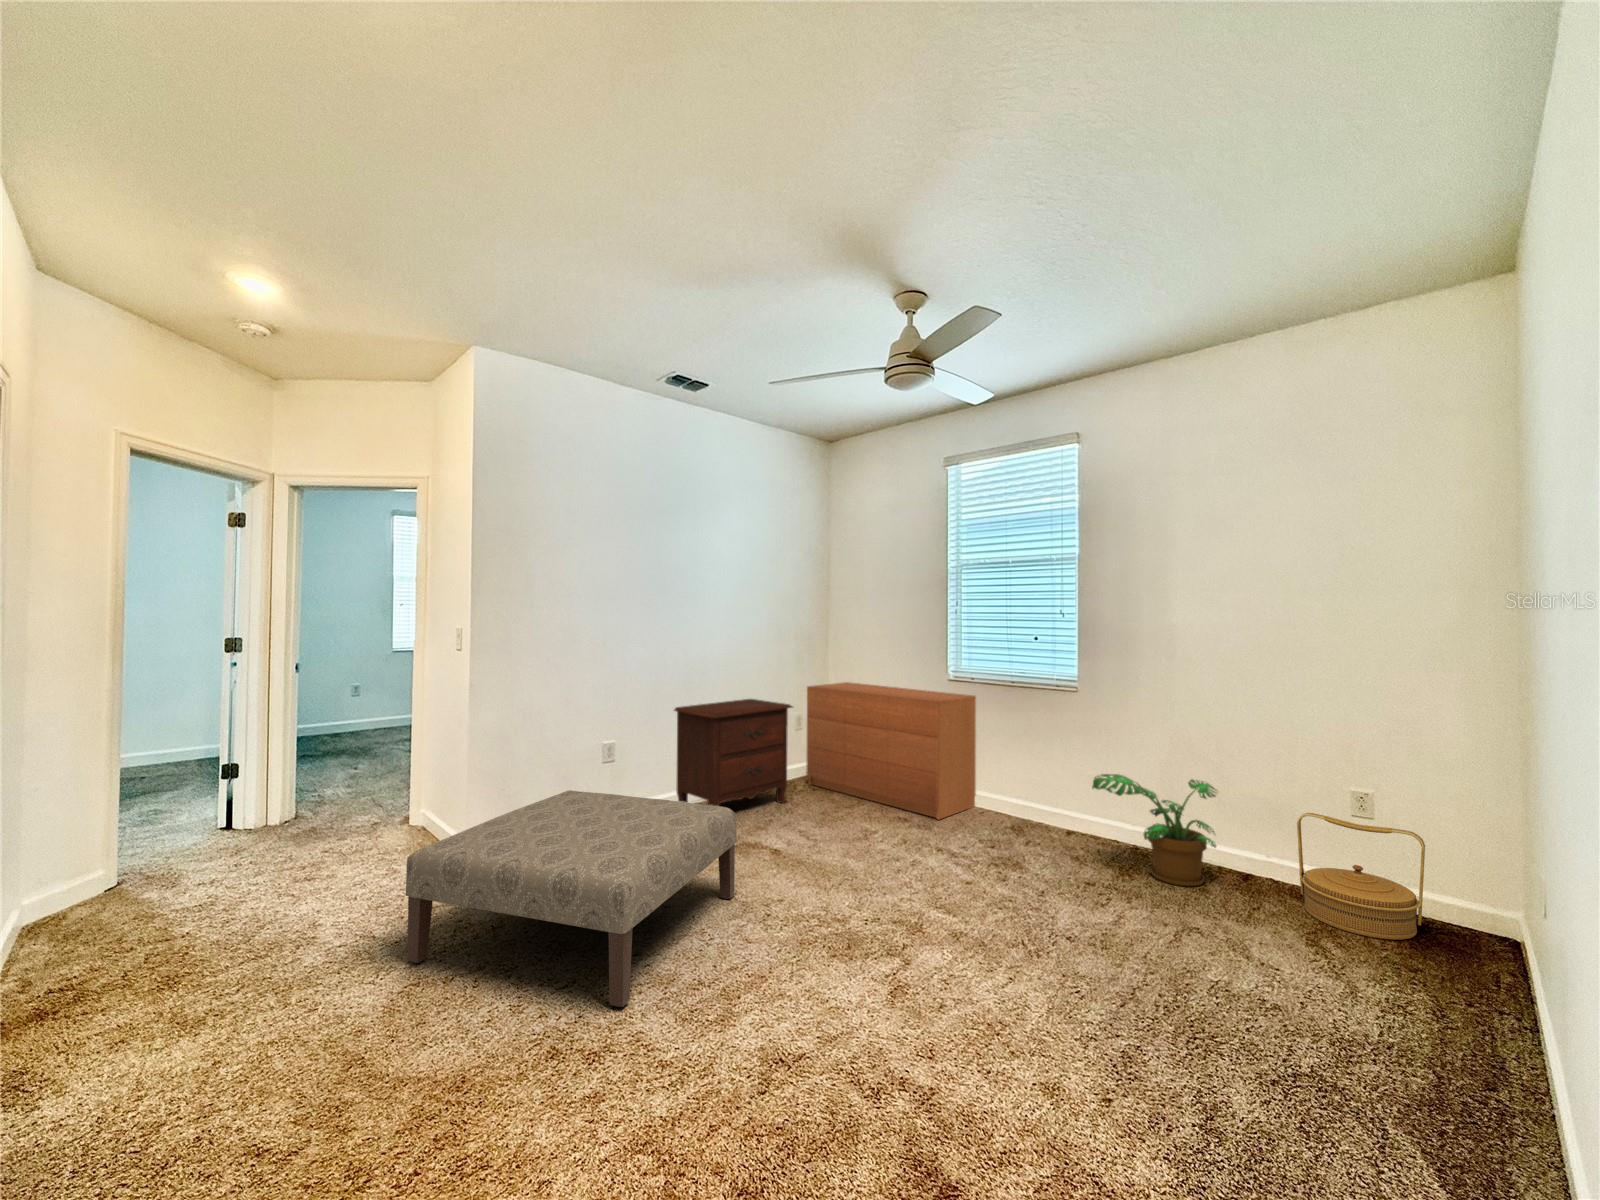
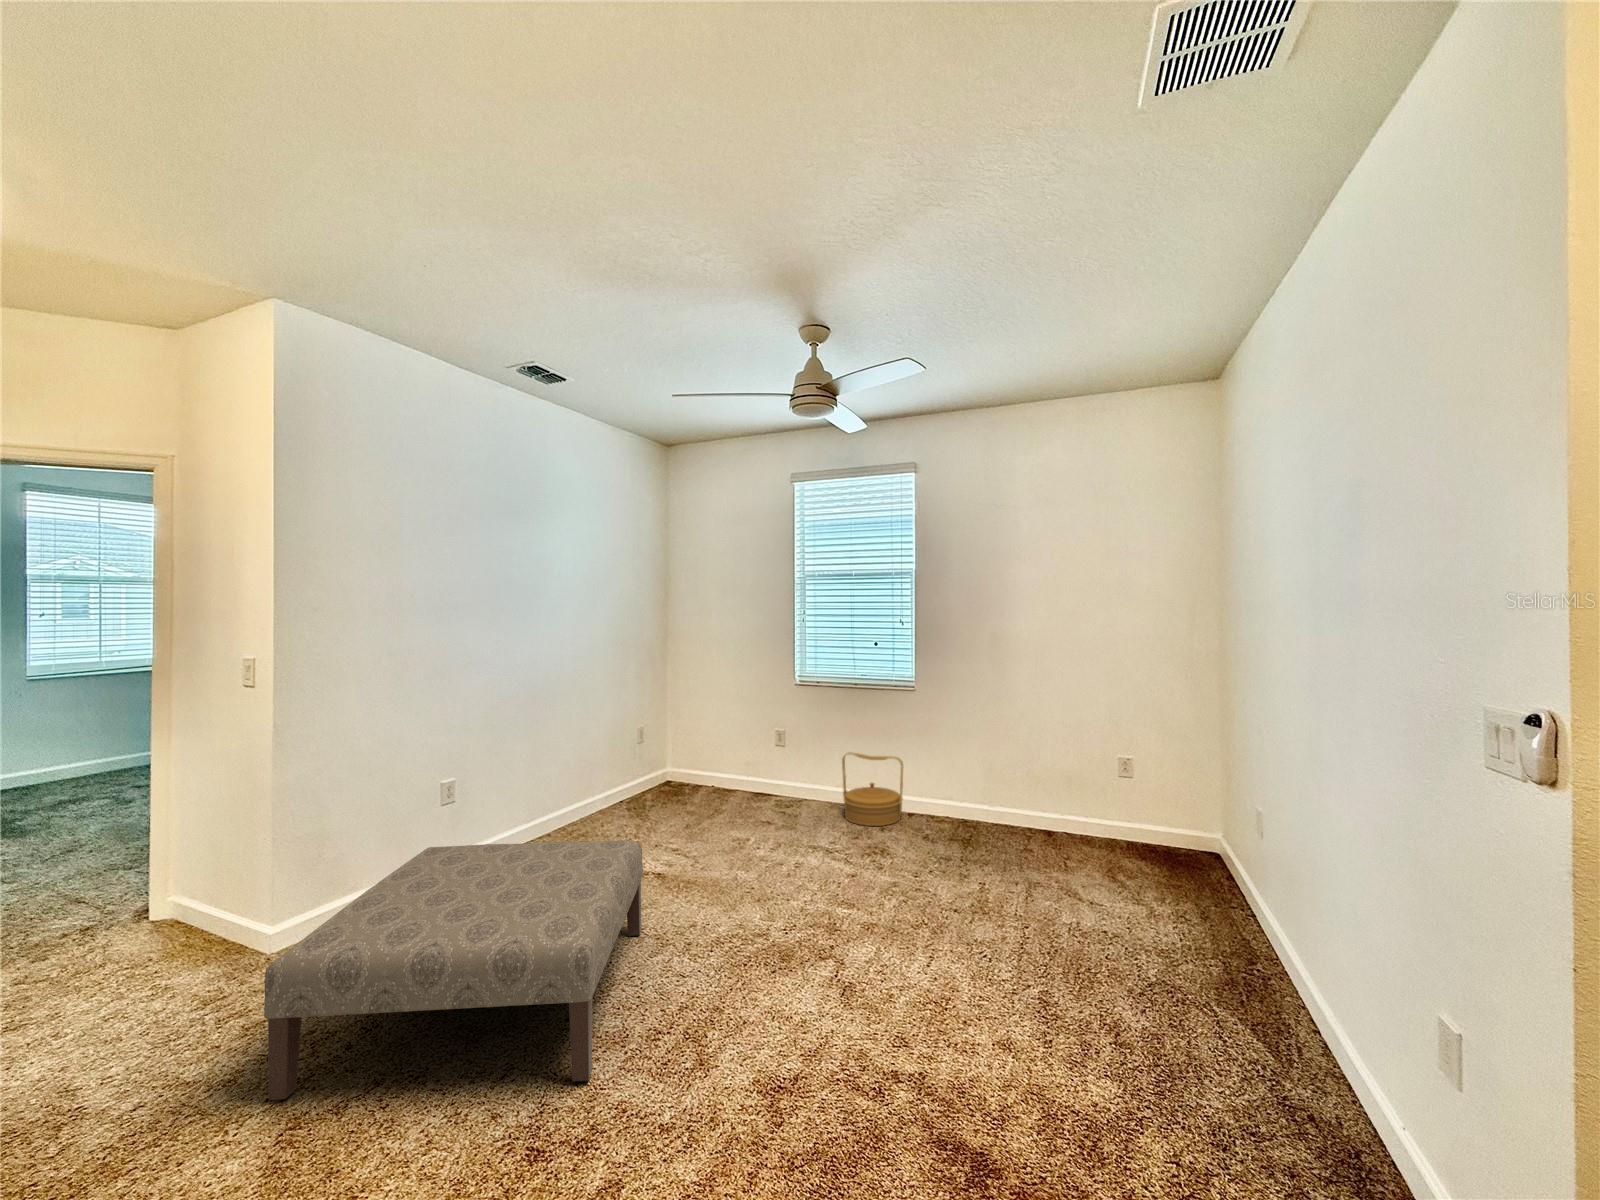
dresser: present [806,682,976,819] -> none [651,691,821,818]
nightstand: present [674,699,792,806] -> none [518,717,647,854]
potted plant: present [1092,774,1216,886] -> none [942,758,1035,847]
woven basket: present [1297,813,1425,940] -> present [842,752,903,826]

